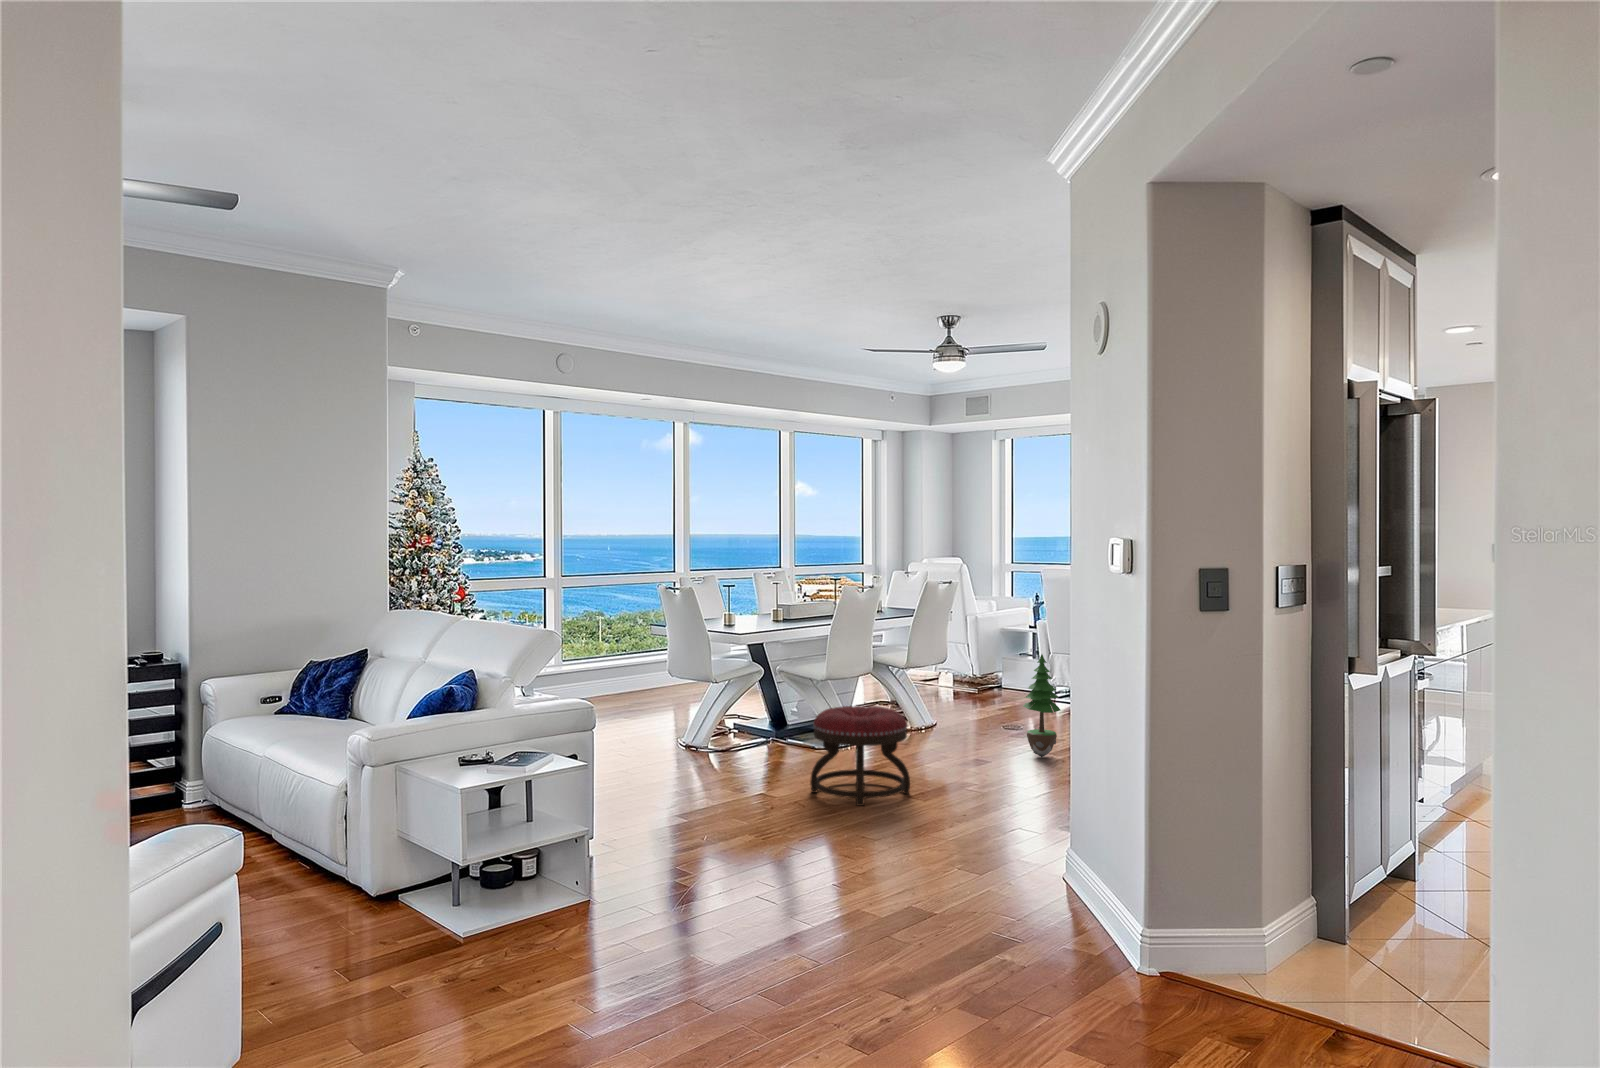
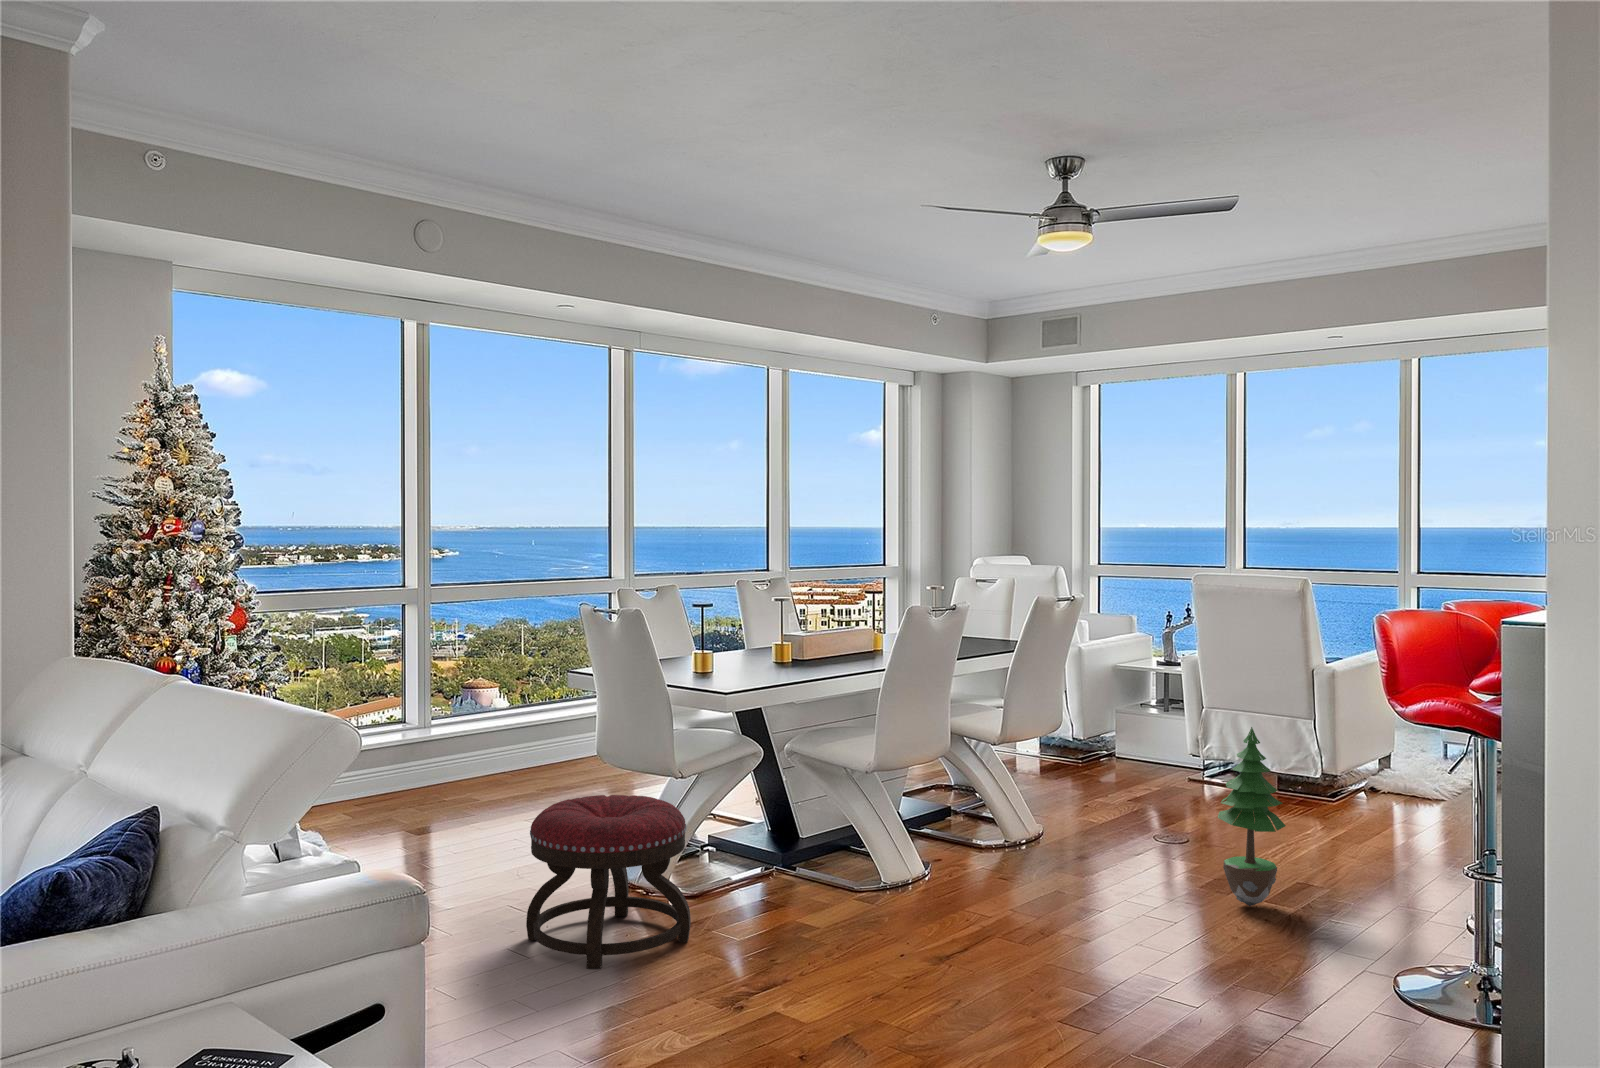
ottoman: present [810,706,910,806] -> present [526,795,691,969]

